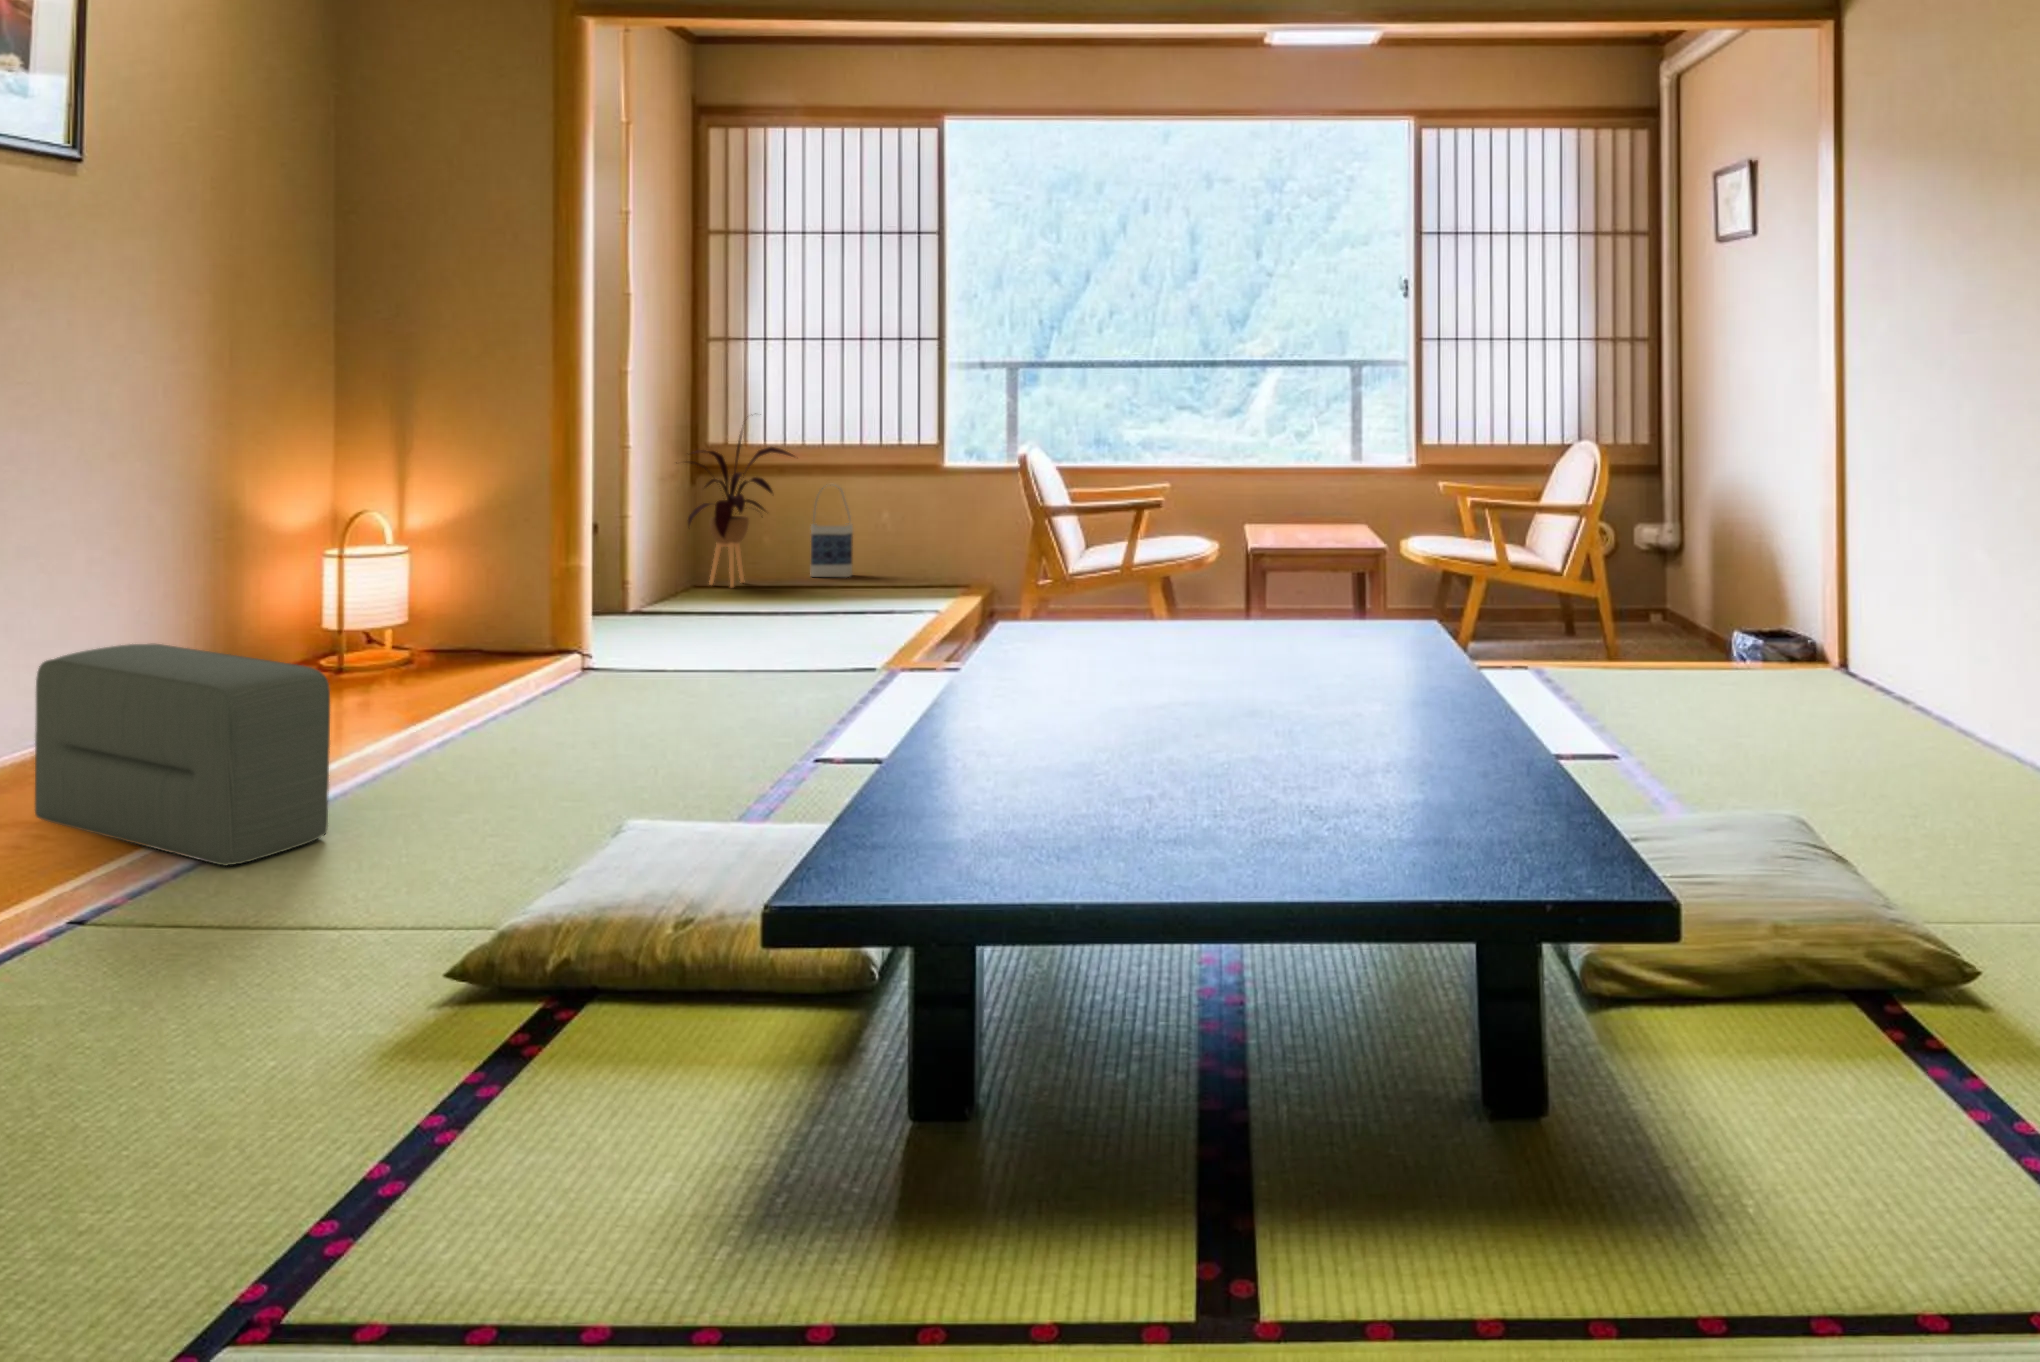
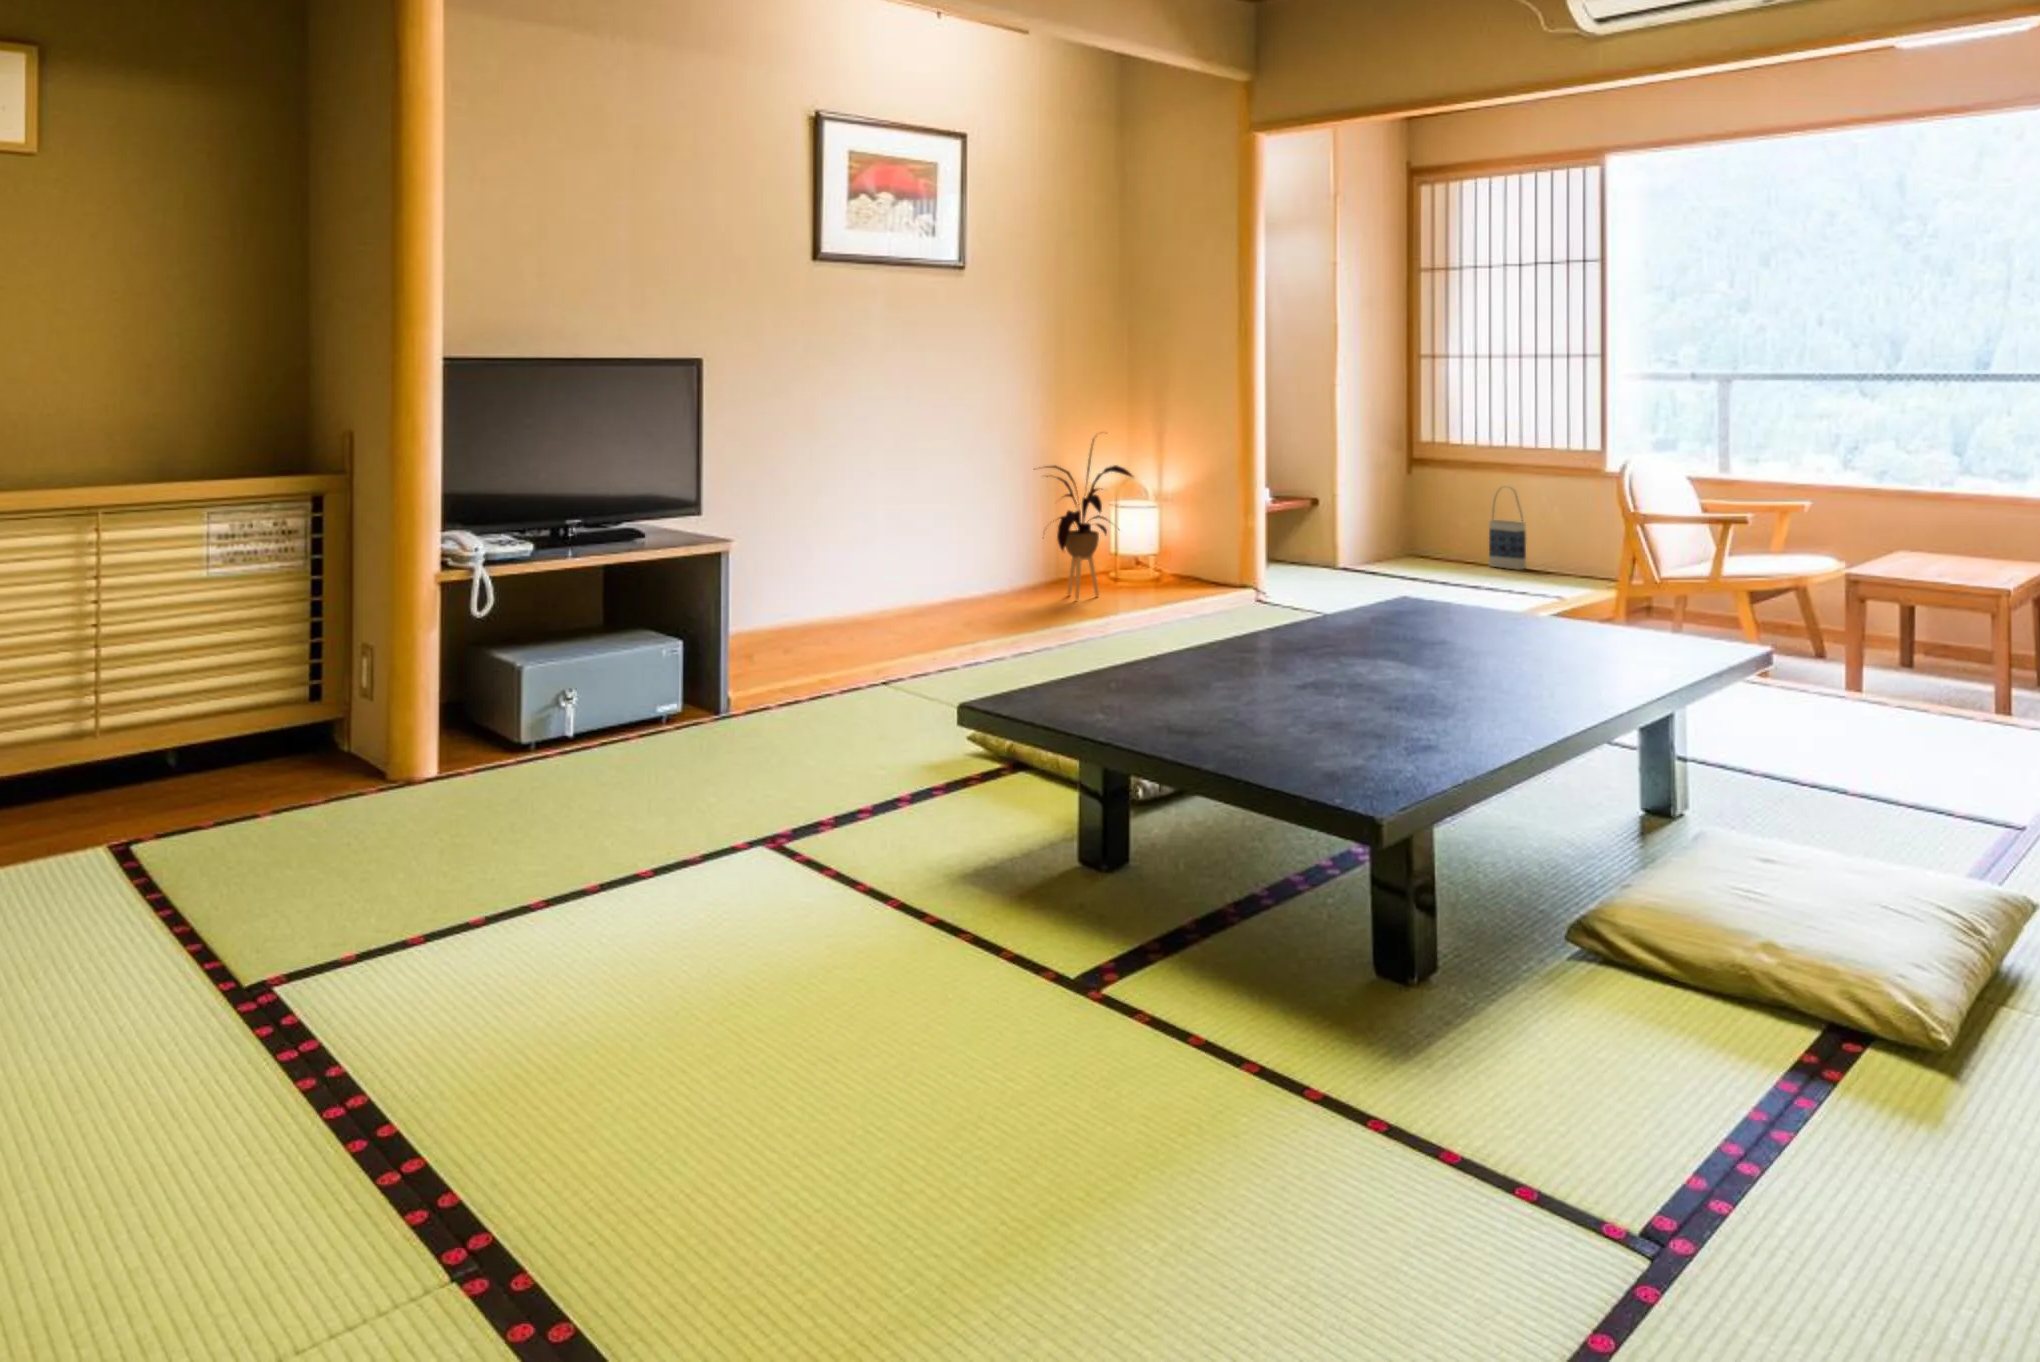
house plant: present [688,431,794,587] -> present [1046,440,1132,600]
pouf: present [35,644,330,866] -> none [910,552,1009,679]

